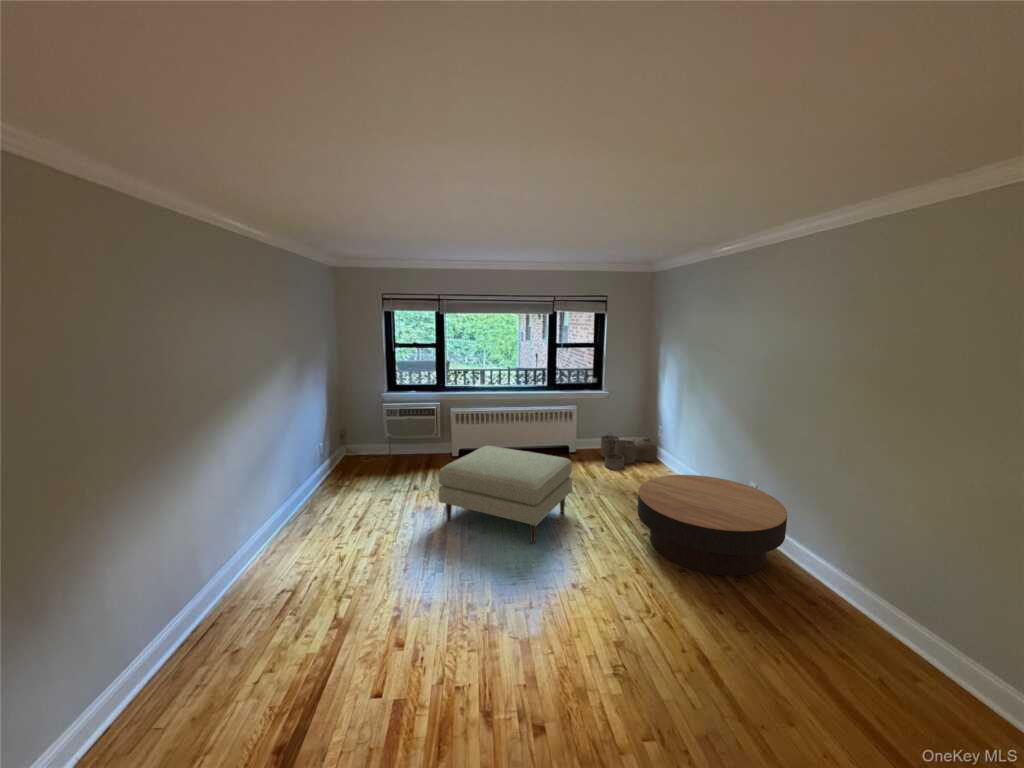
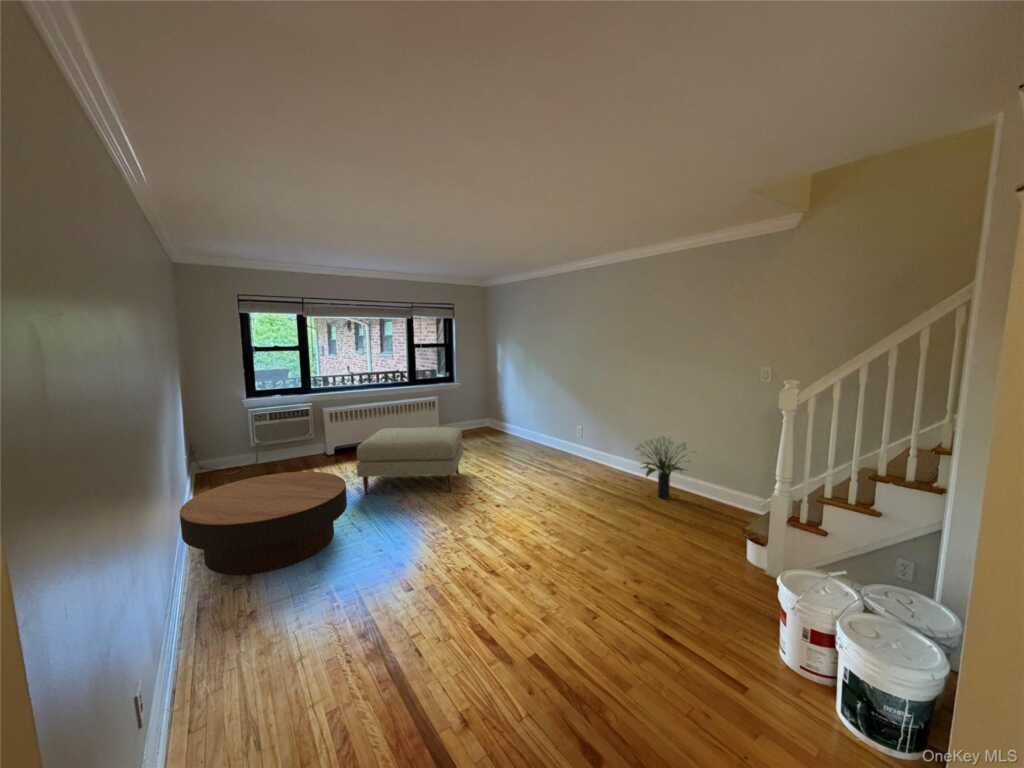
woven basket: present [601,435,658,470] -> none [458,416,502,443]
coffee table: present [638,475,787,576] -> present [180,472,347,575]
potted plant: none [810,546,947,663] -> present [635,436,697,499]

